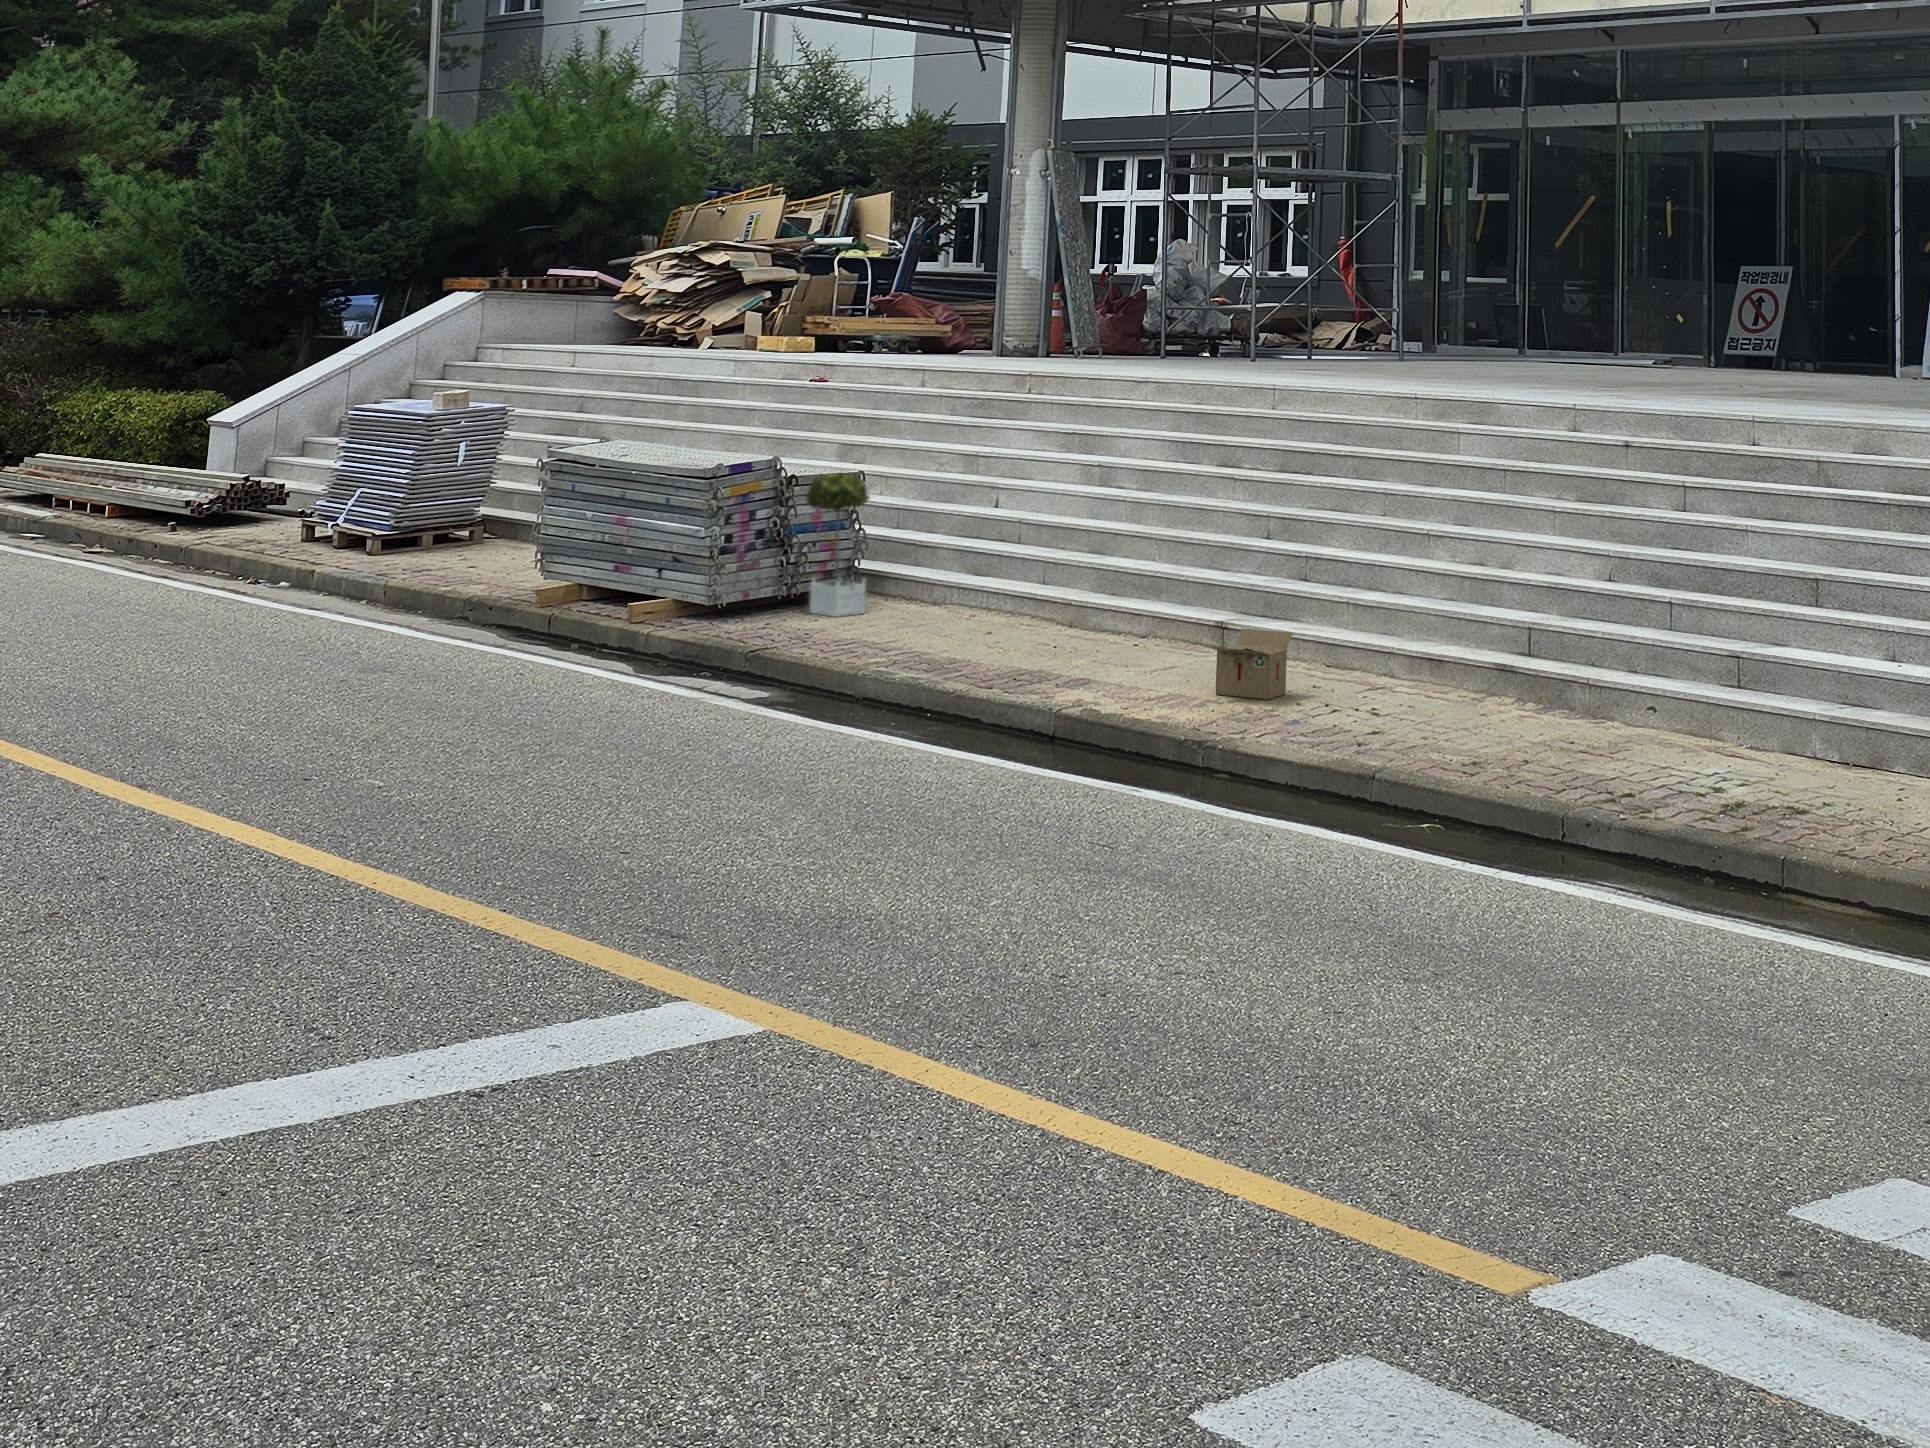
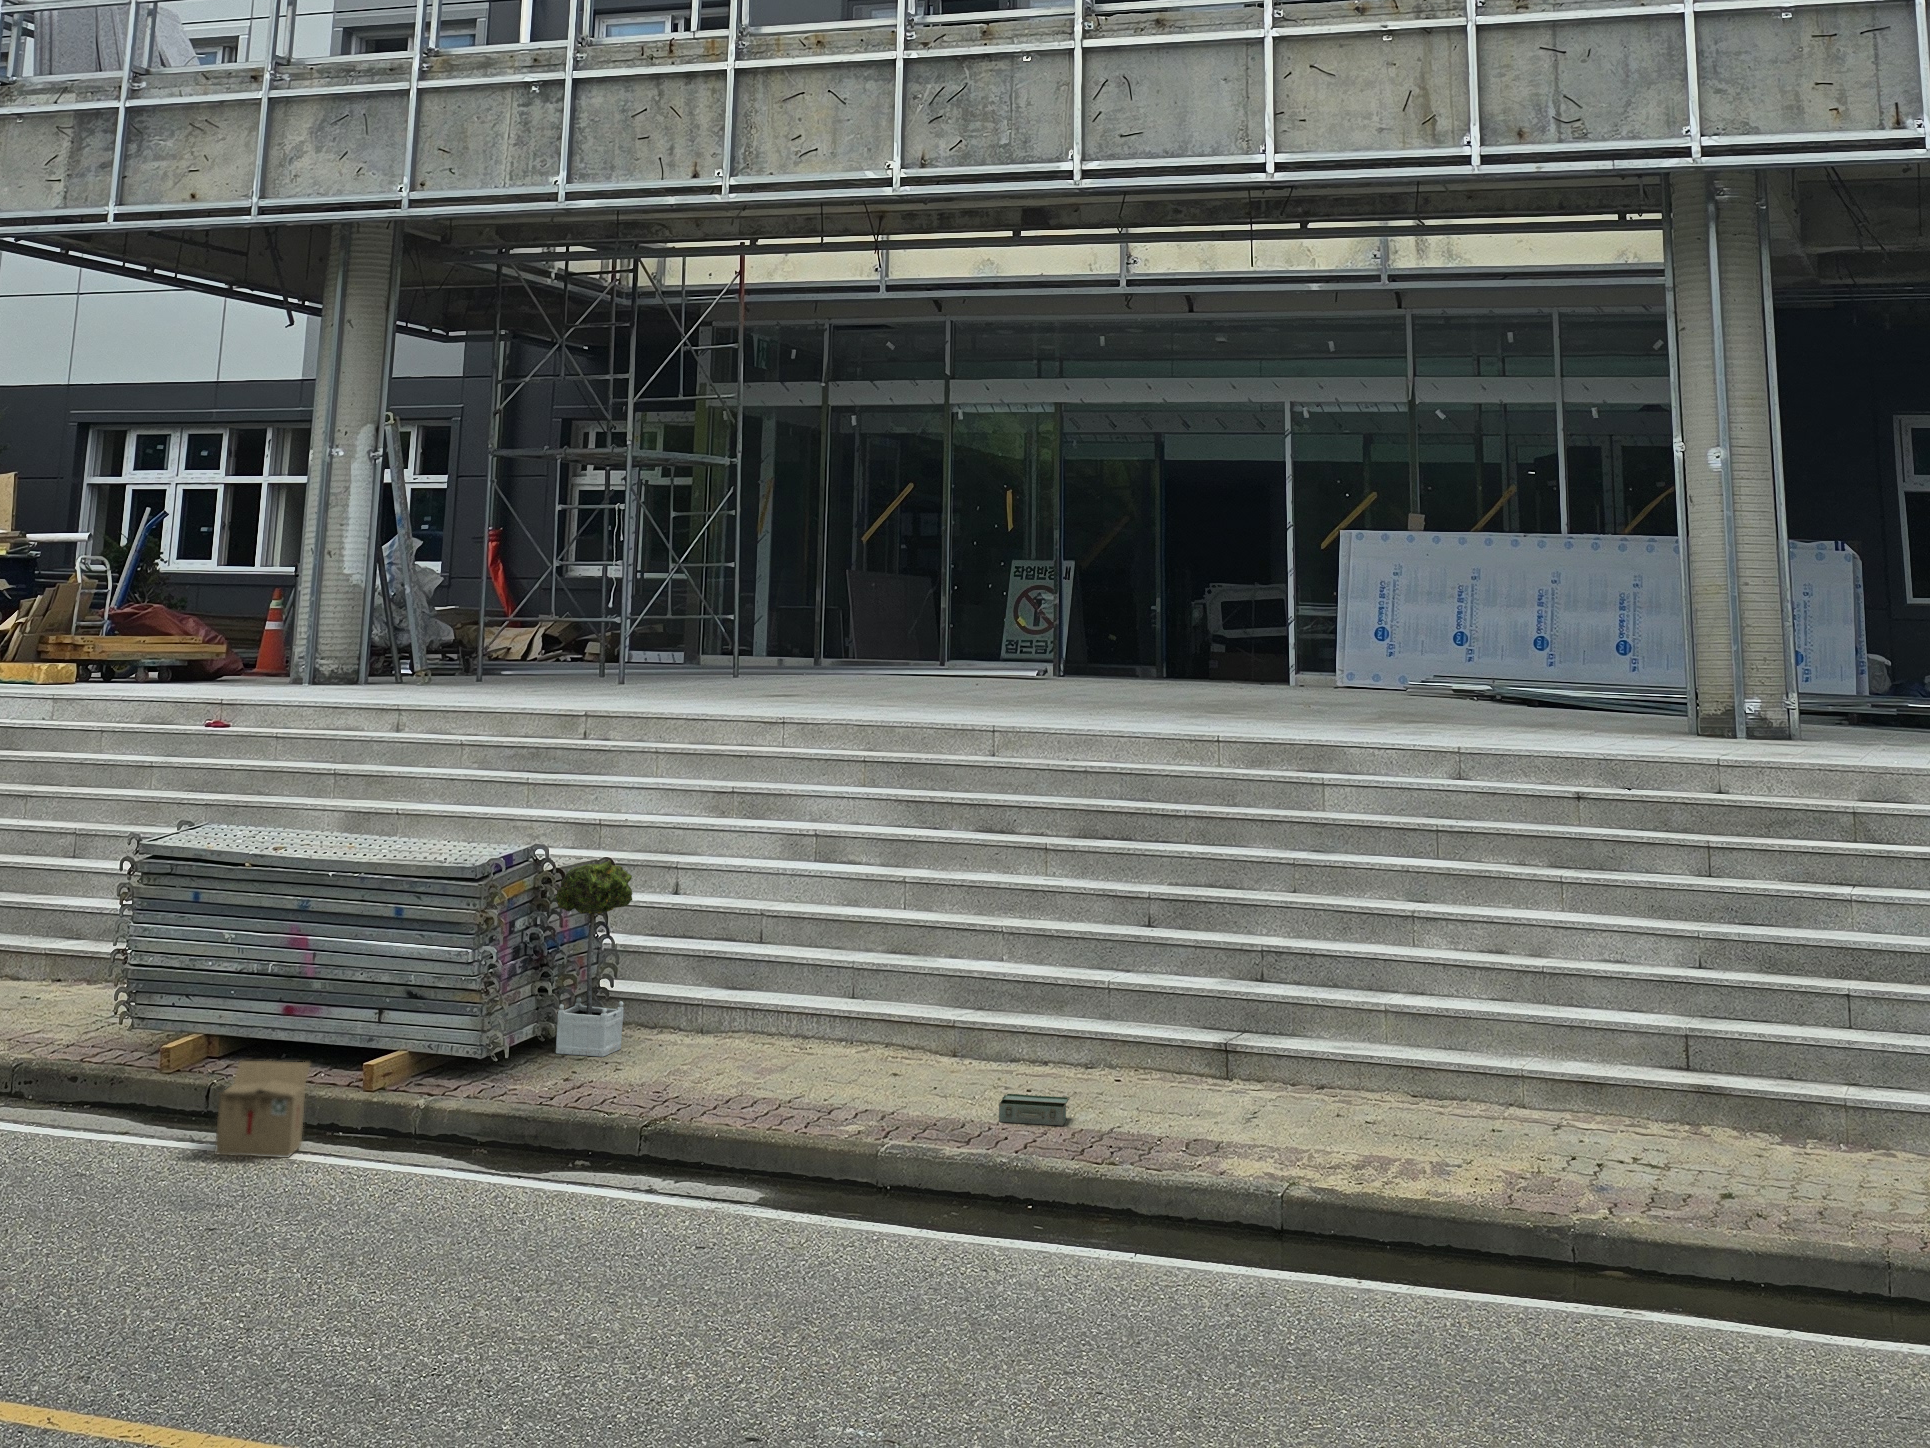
cardboard box: present [1211,628,1293,700] -> present [215,1061,311,1158]
toolbox: none [989,651,1052,675] -> present [999,1094,1069,1126]

